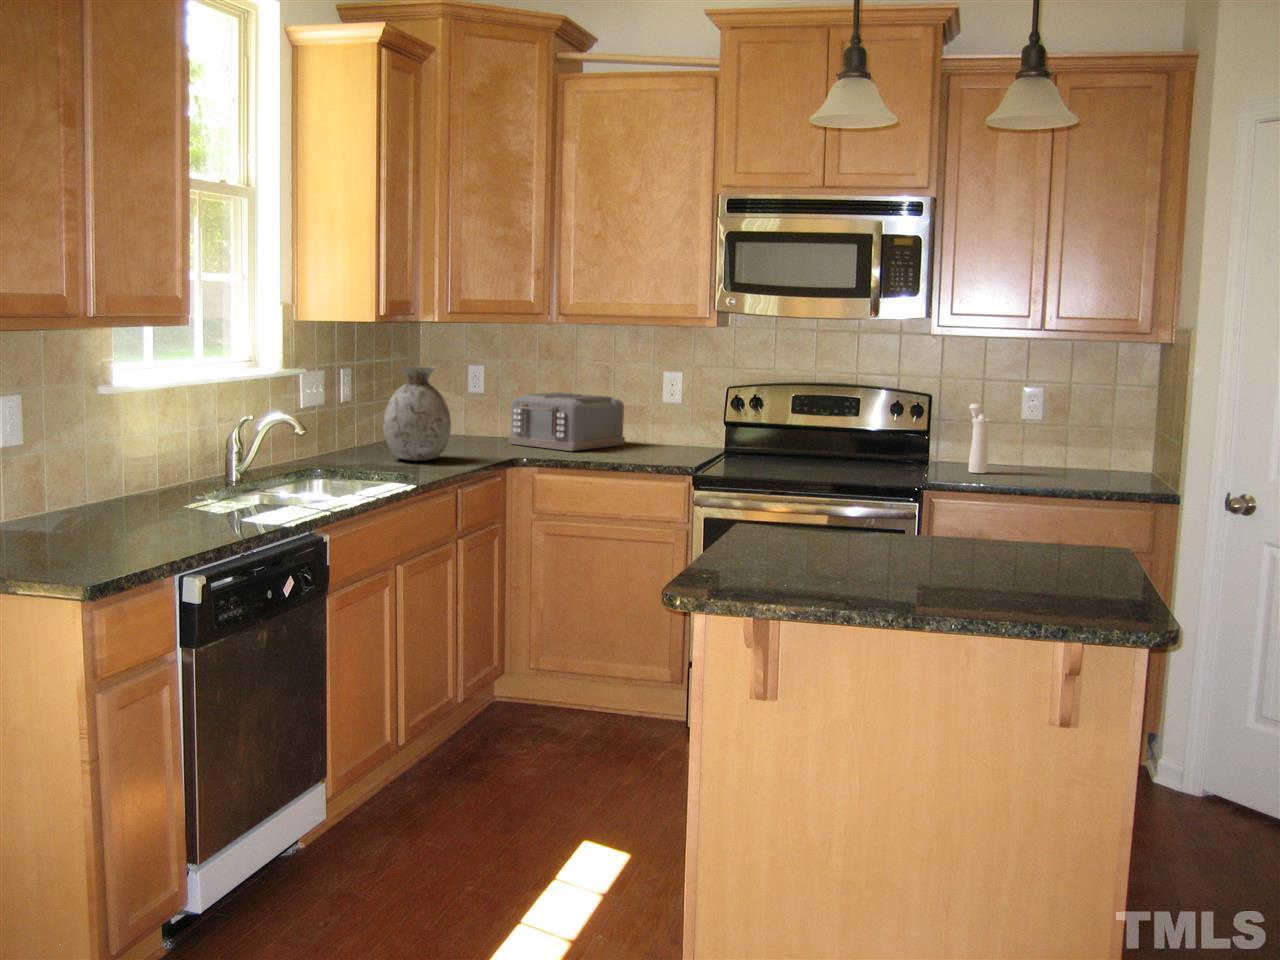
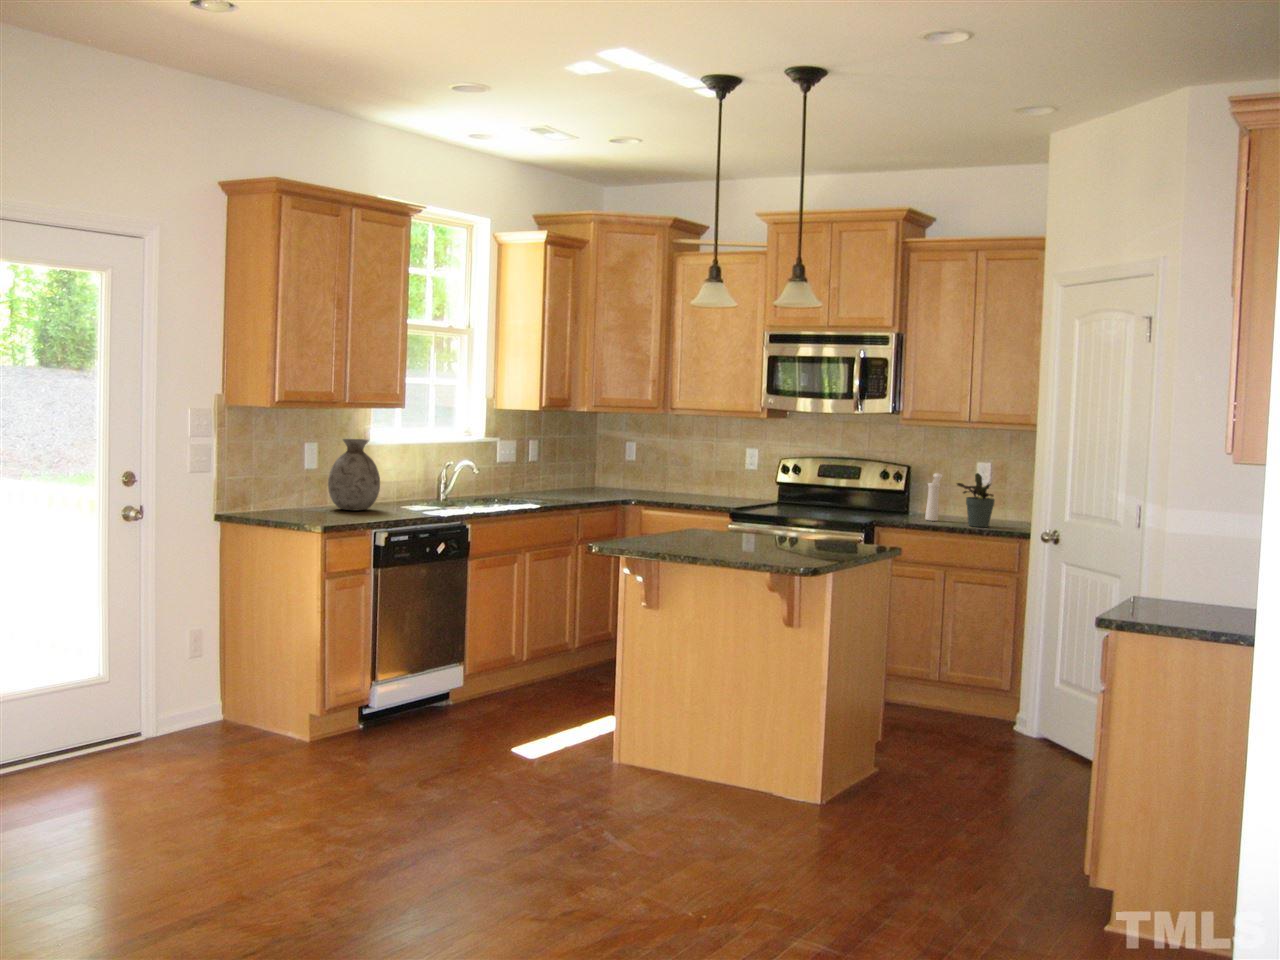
vase: present [383,366,451,461] -> present [328,439,380,511]
toaster: present [508,392,625,451] -> none [636,460,714,497]
potted plant: none [1025,403,1080,481] -> present [957,473,995,527]

